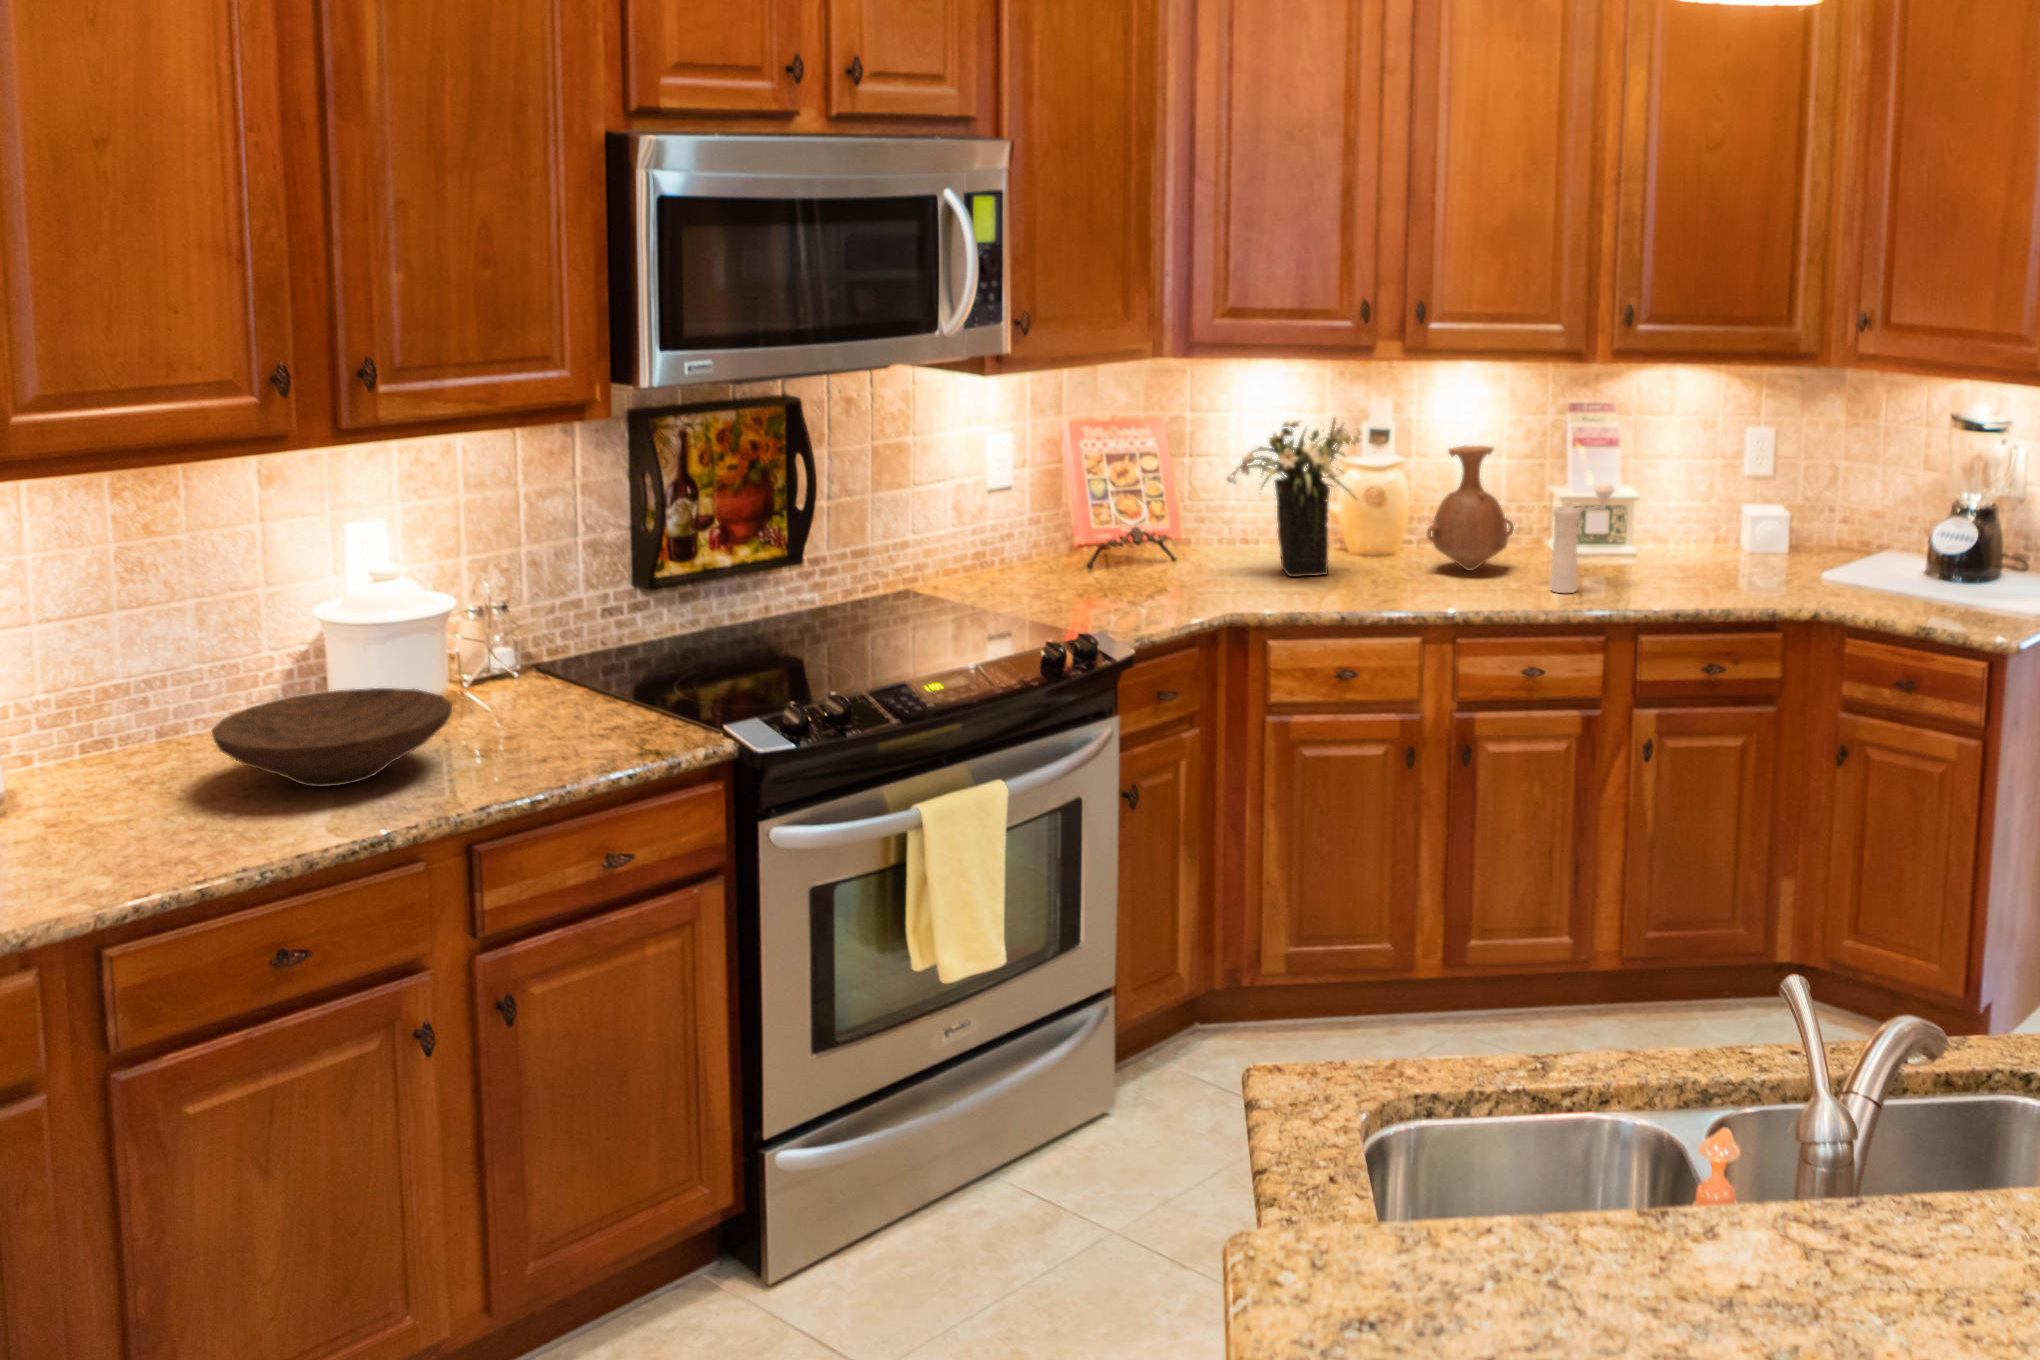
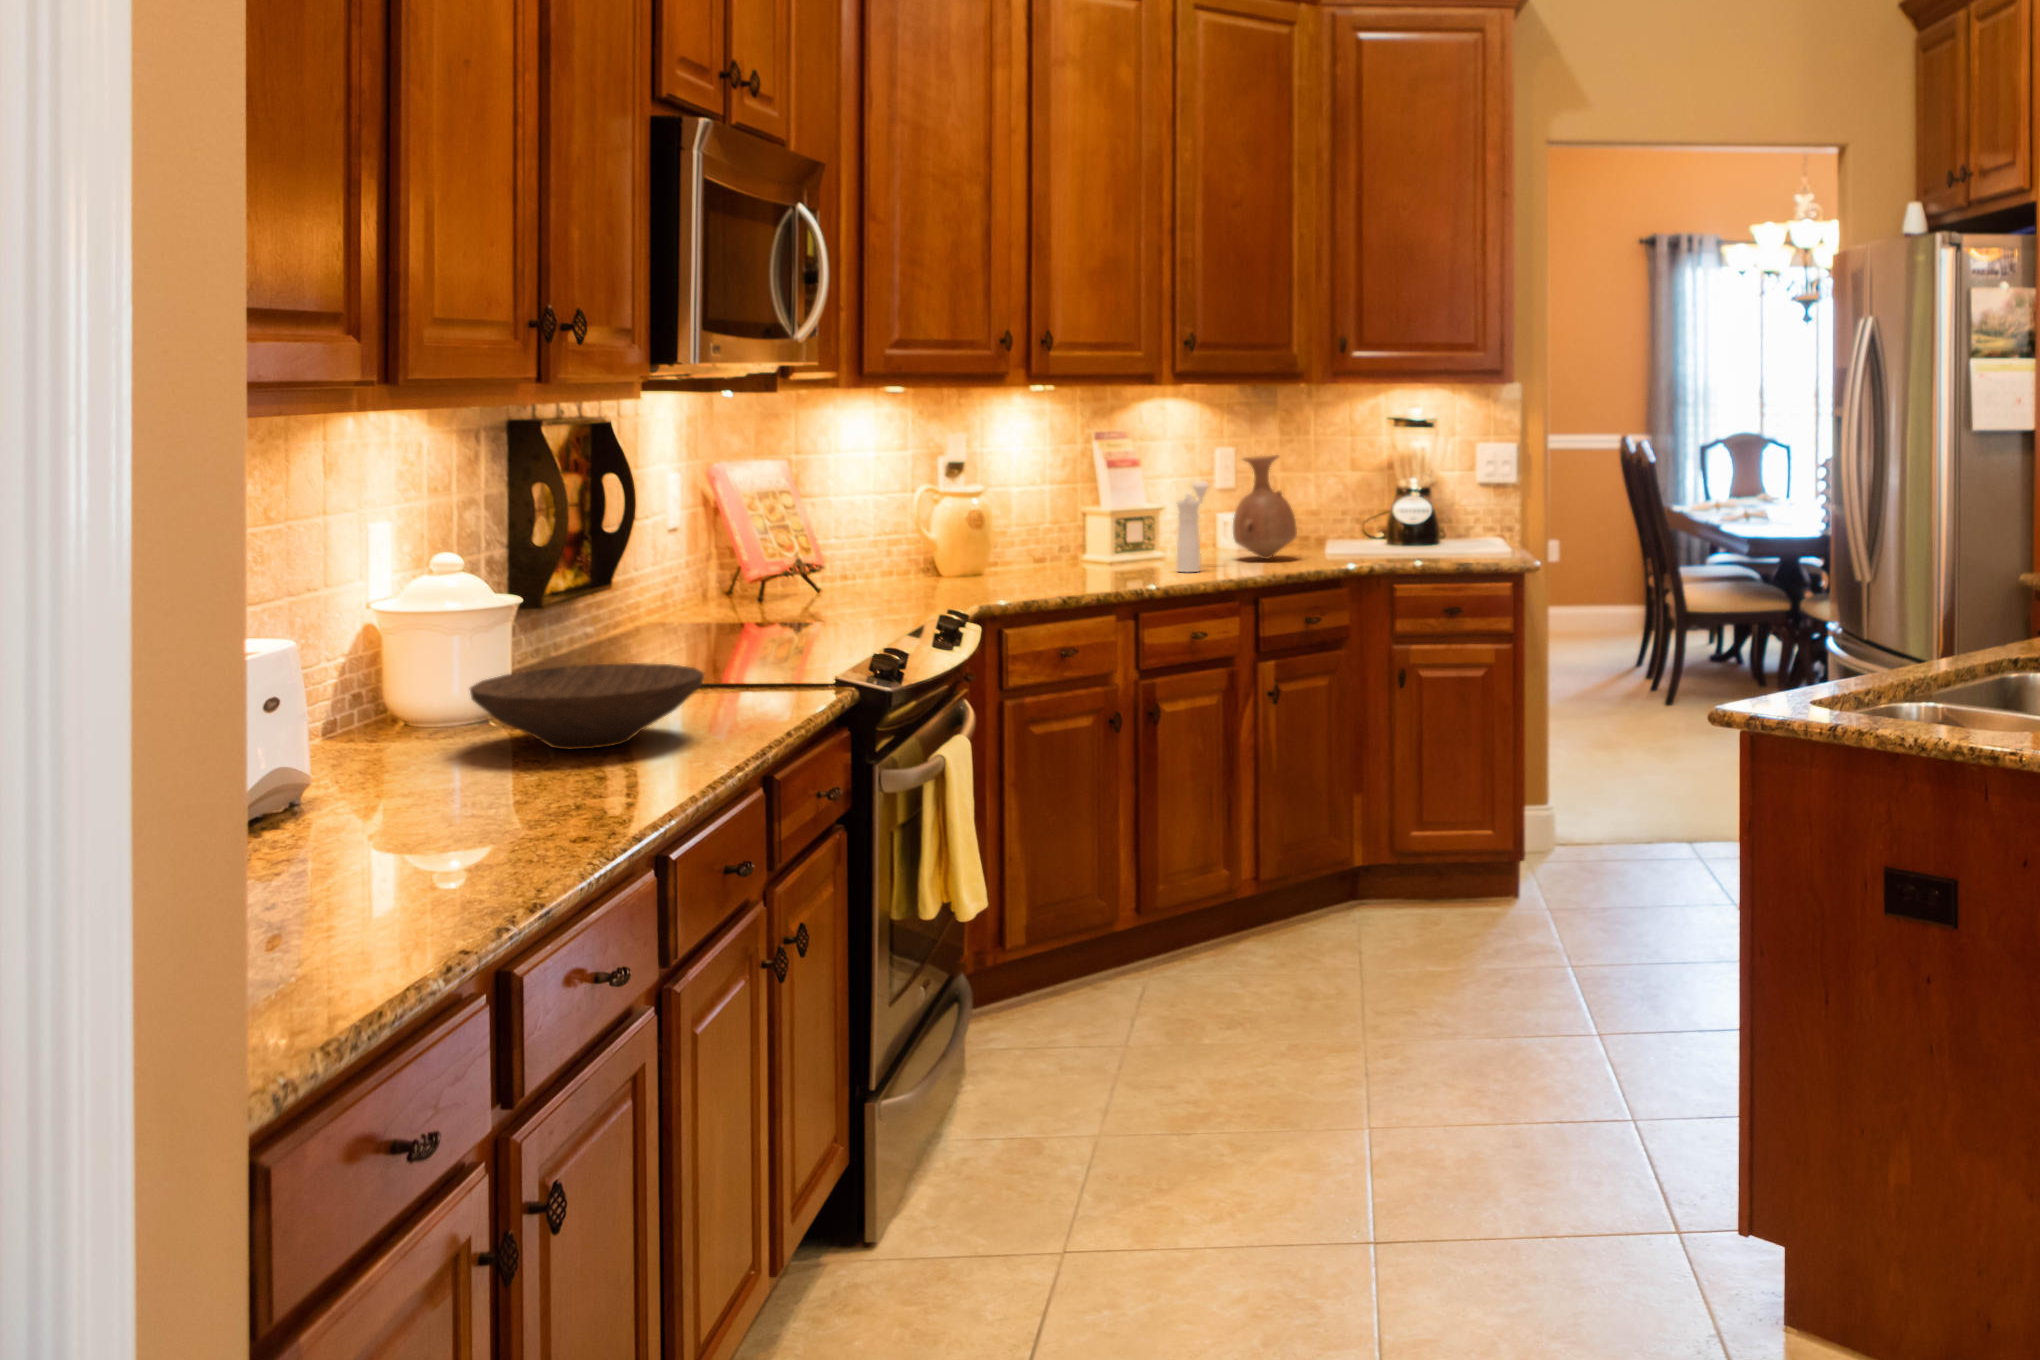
flower arrangement: present [1227,418,1362,577] -> none [901,436,1026,586]
vase: present [1426,446,1514,570] -> present [1233,454,1297,559]

